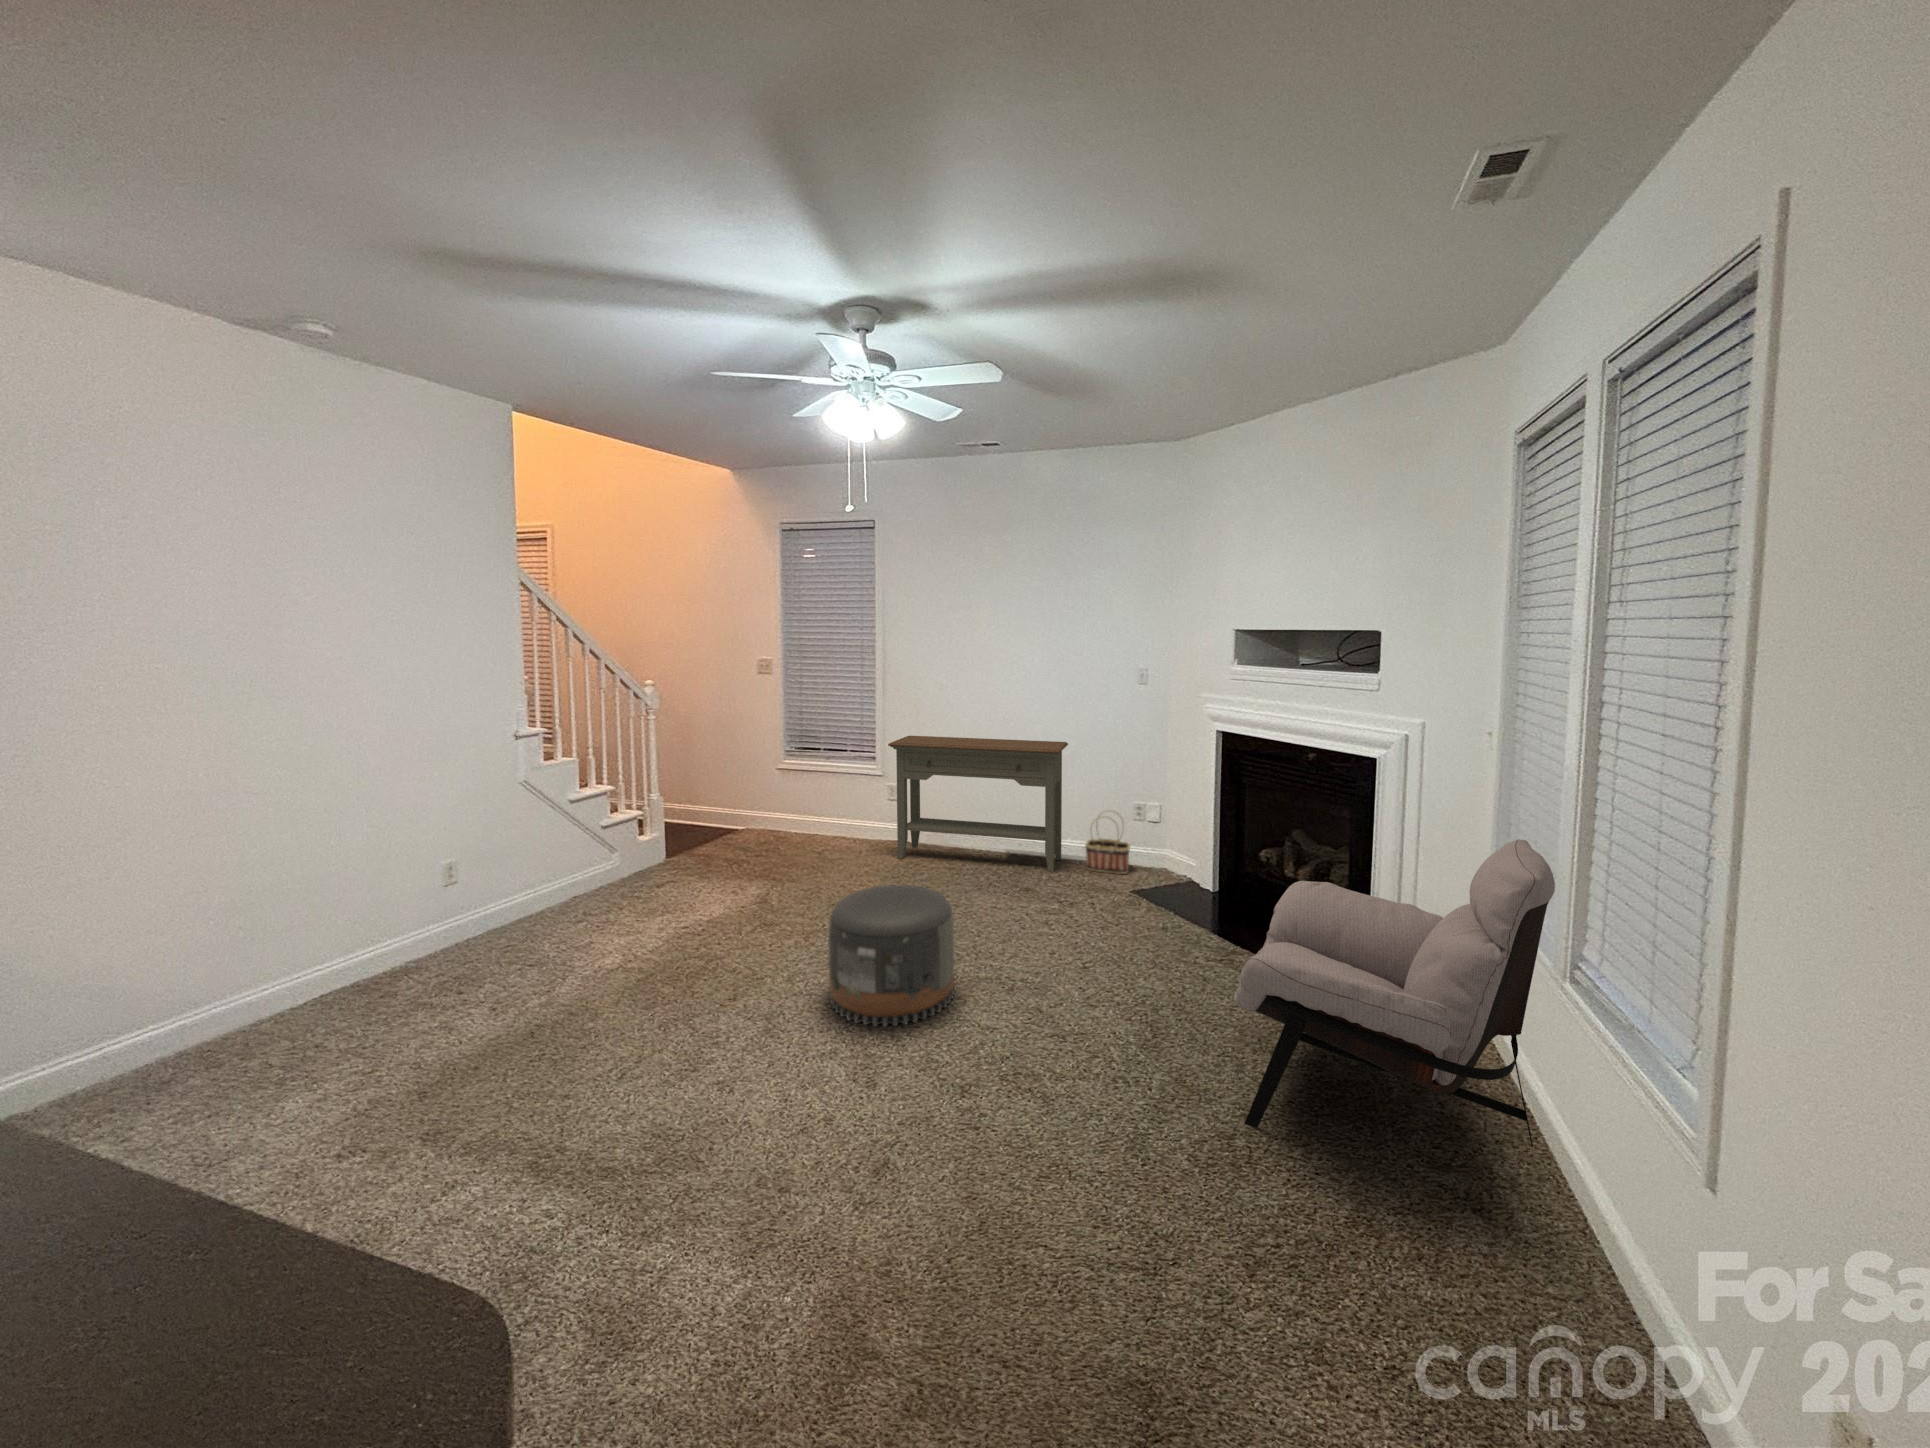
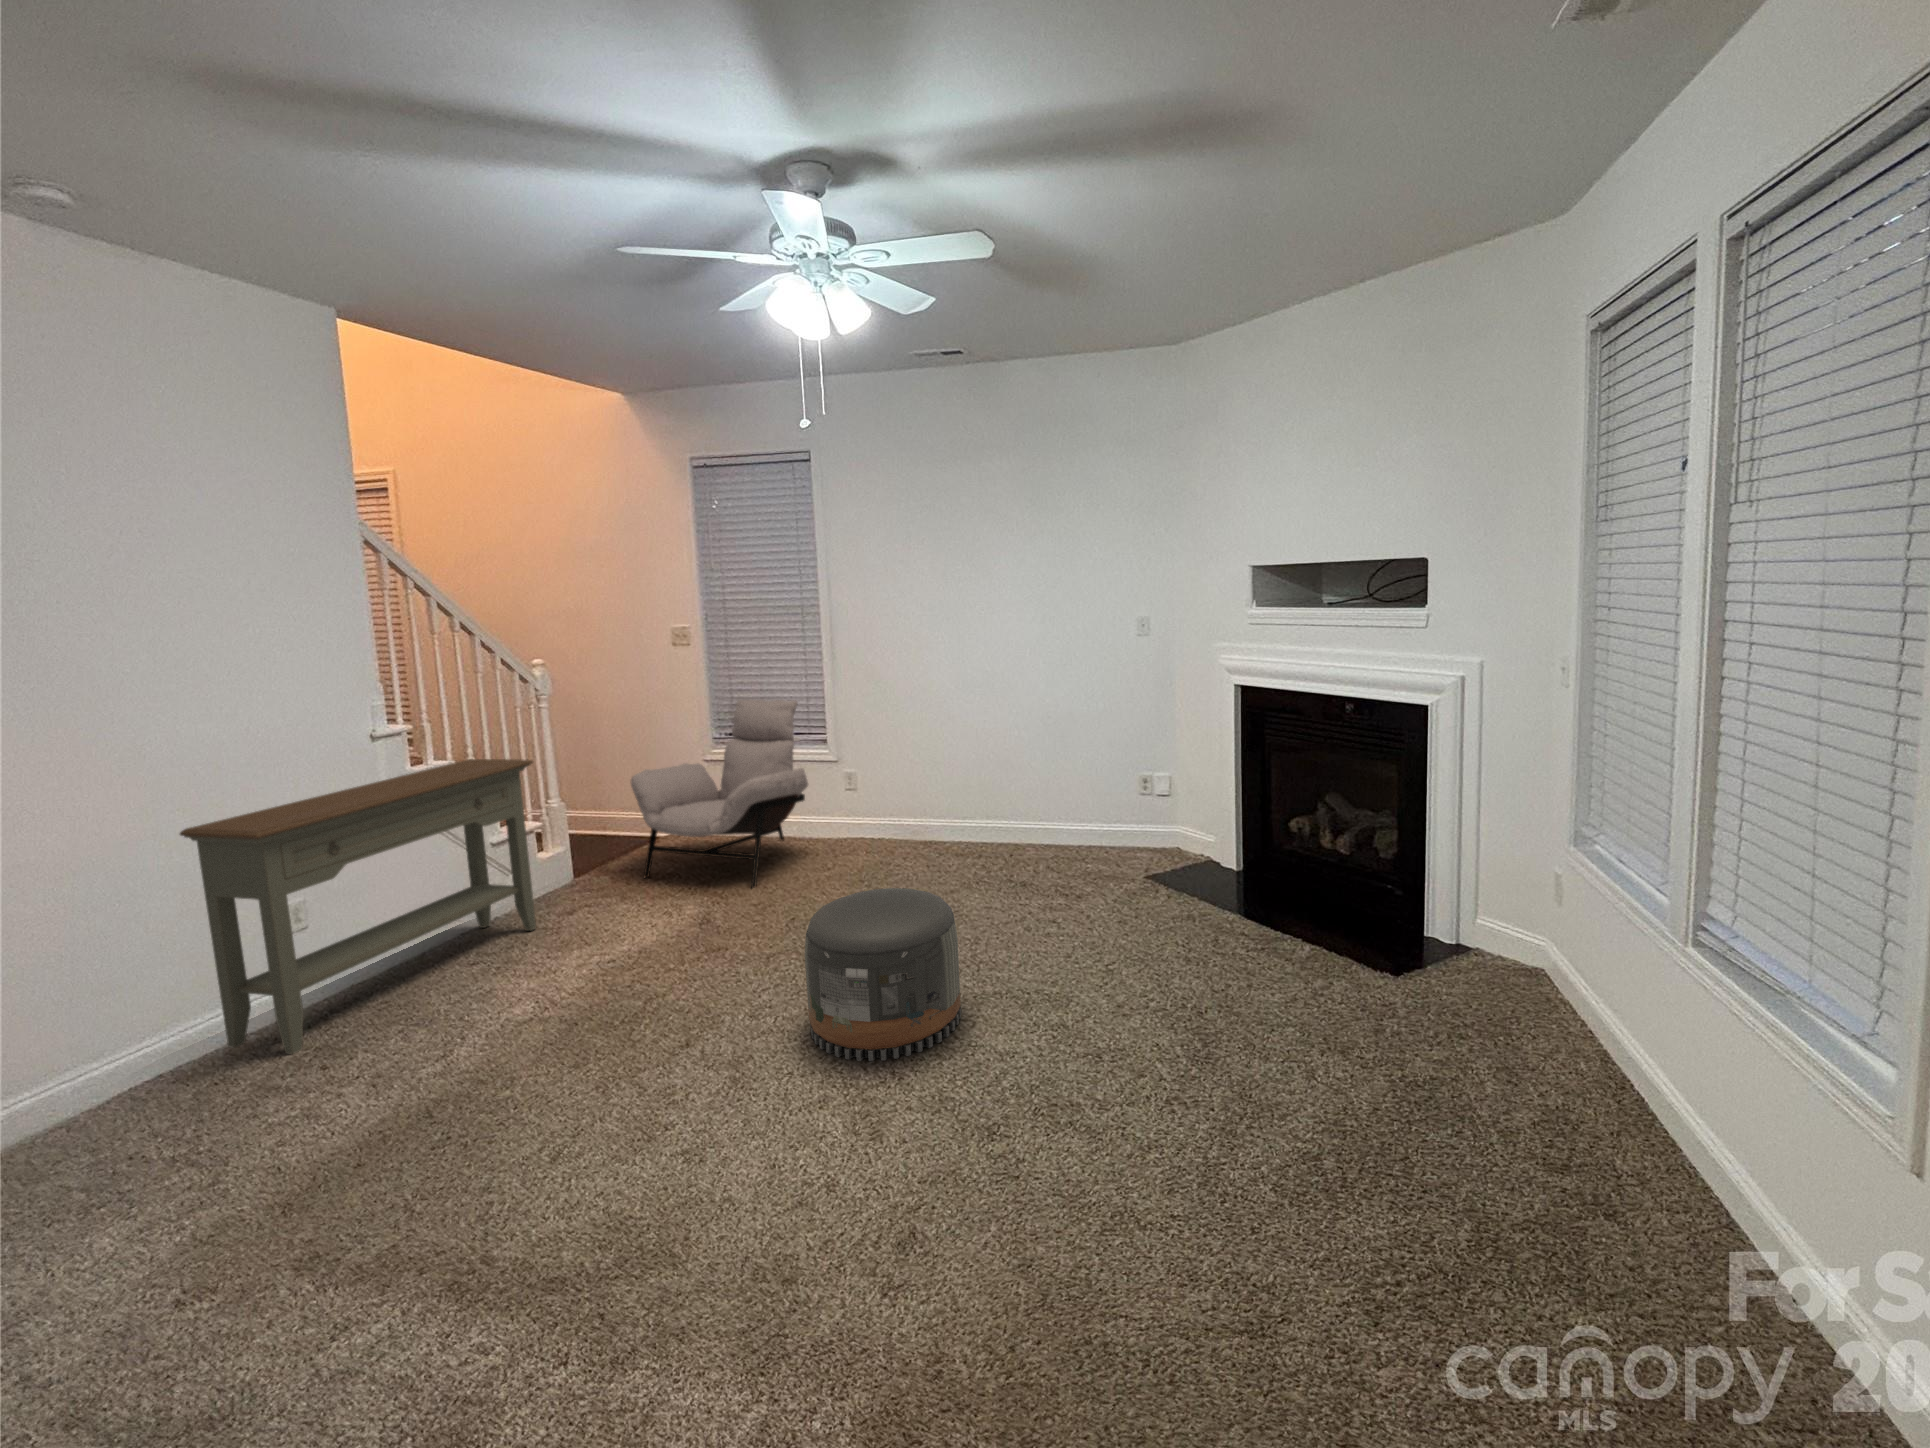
console table: present [888,736,1068,872] -> present [180,759,536,1054]
basket: present [1085,811,1130,874] -> none [1086,786,1138,857]
lounge chair: present [1234,839,1555,1146] -> present [631,700,808,888]

